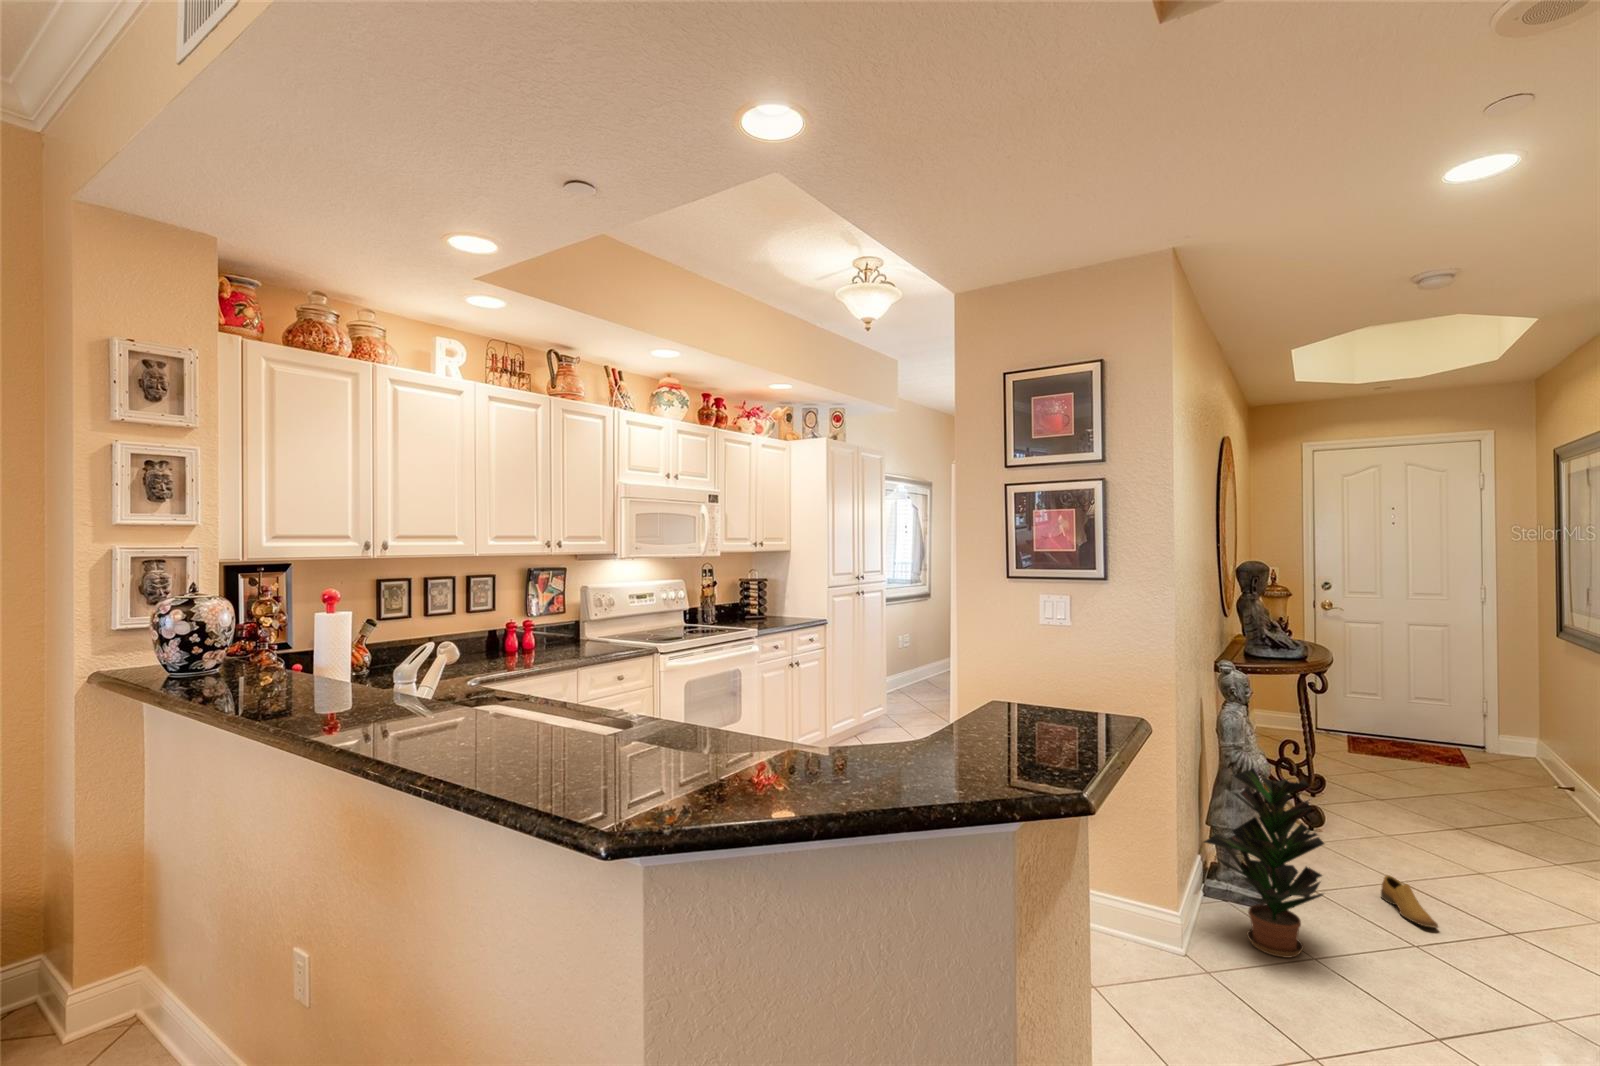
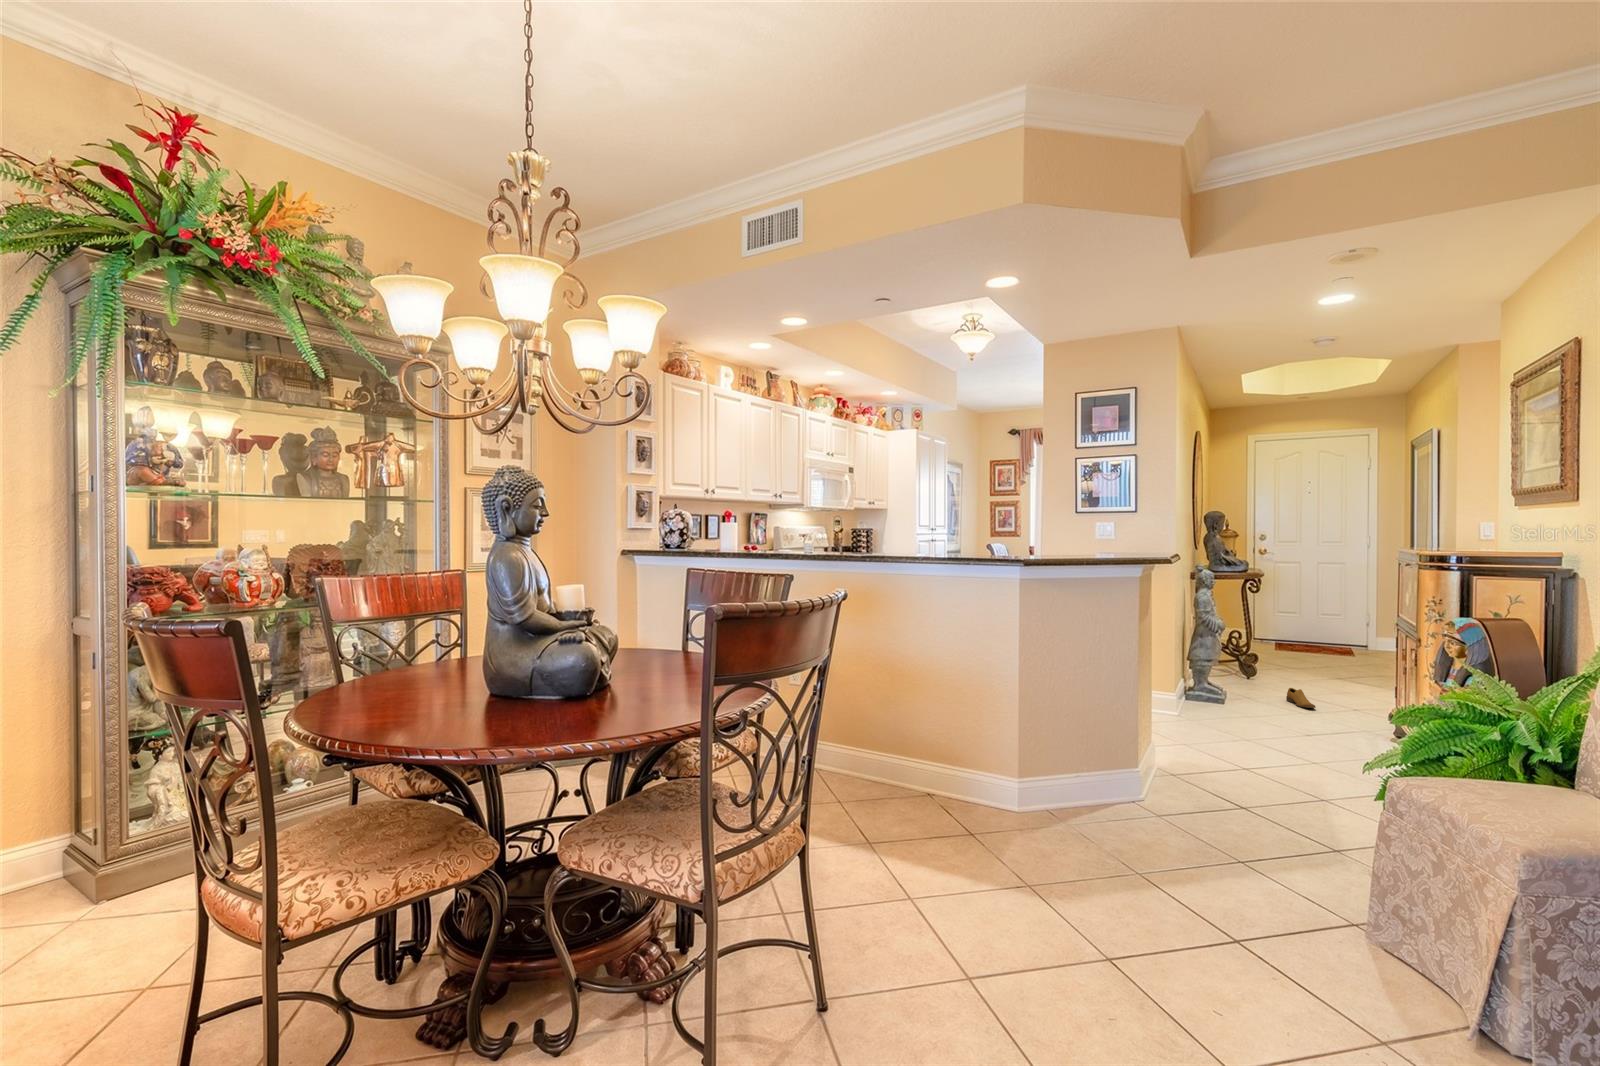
potted plant: present [1204,768,1324,958] -> none [1187,618,1255,718]

